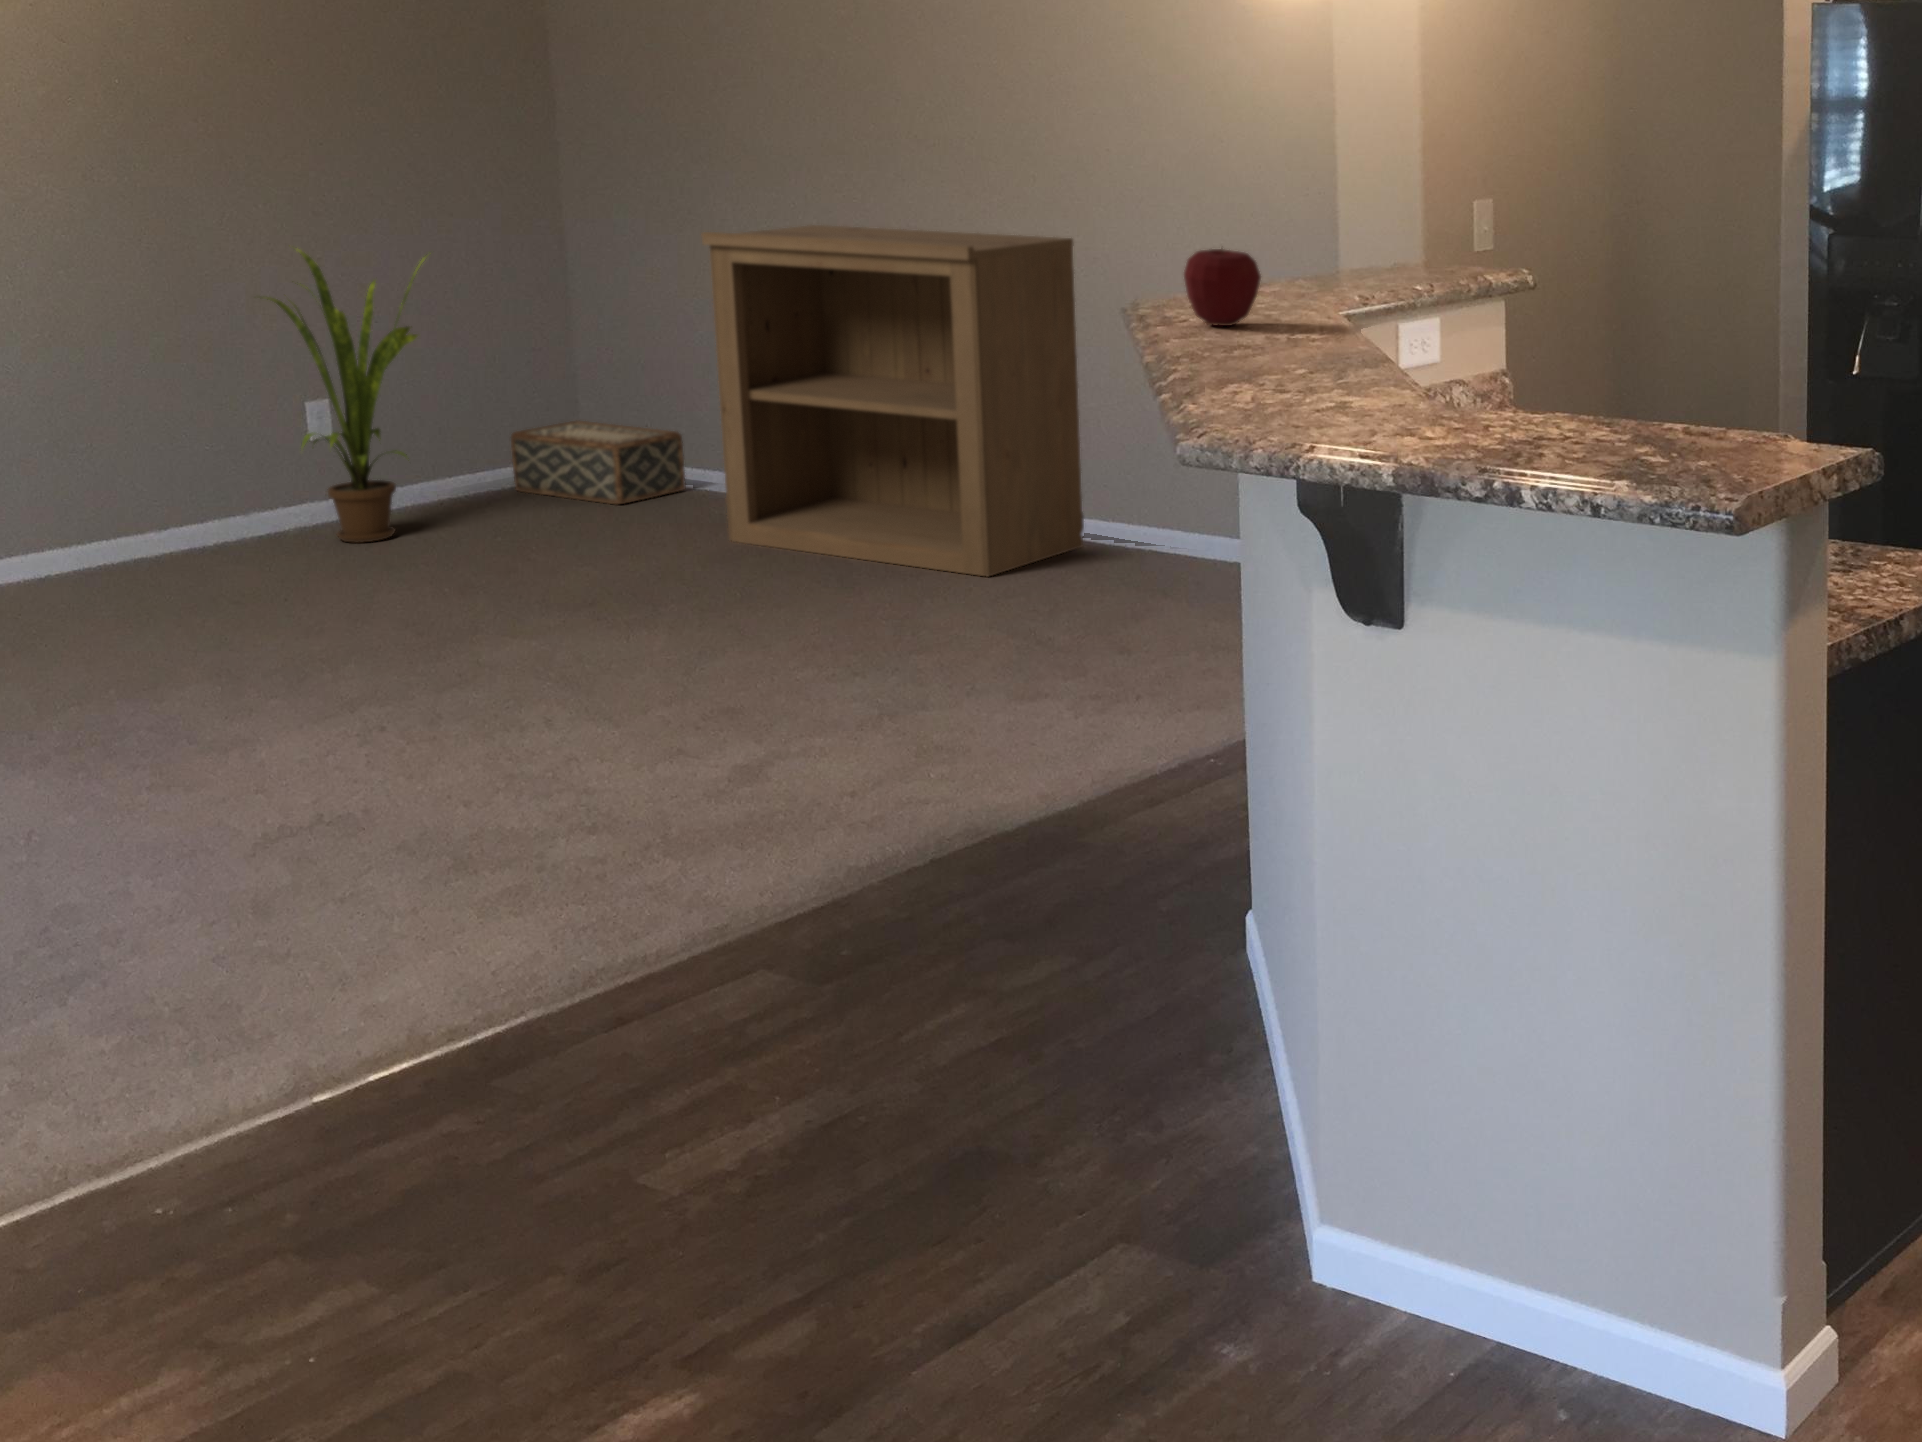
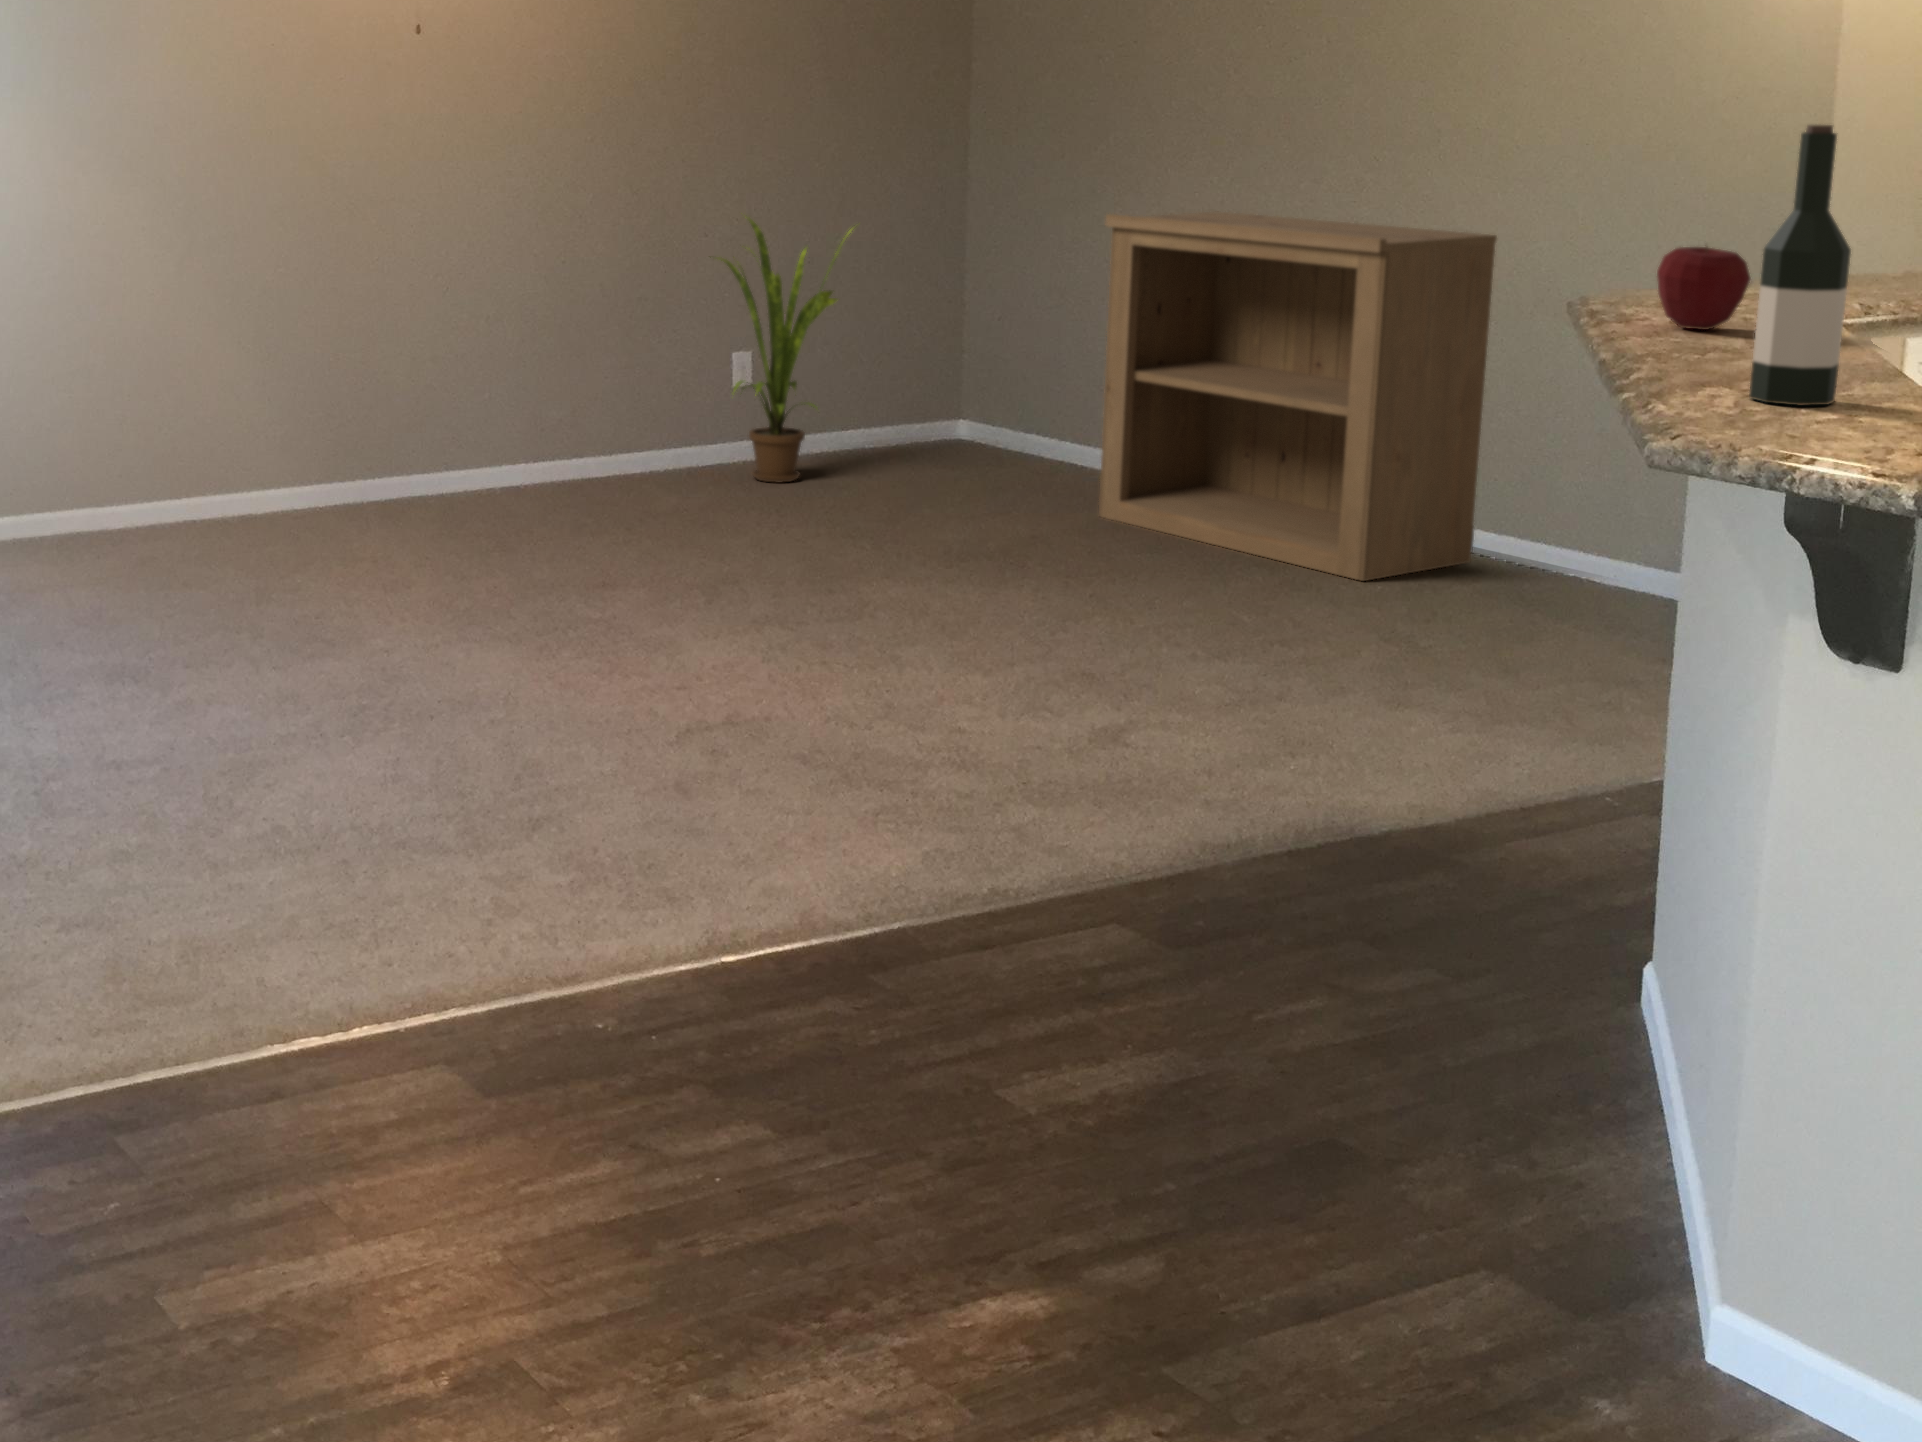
wine bottle: none [1259,136,1331,395] -> present [1749,125,1851,406]
woven basket: present [511,420,686,504] -> none [903,389,1061,471]

